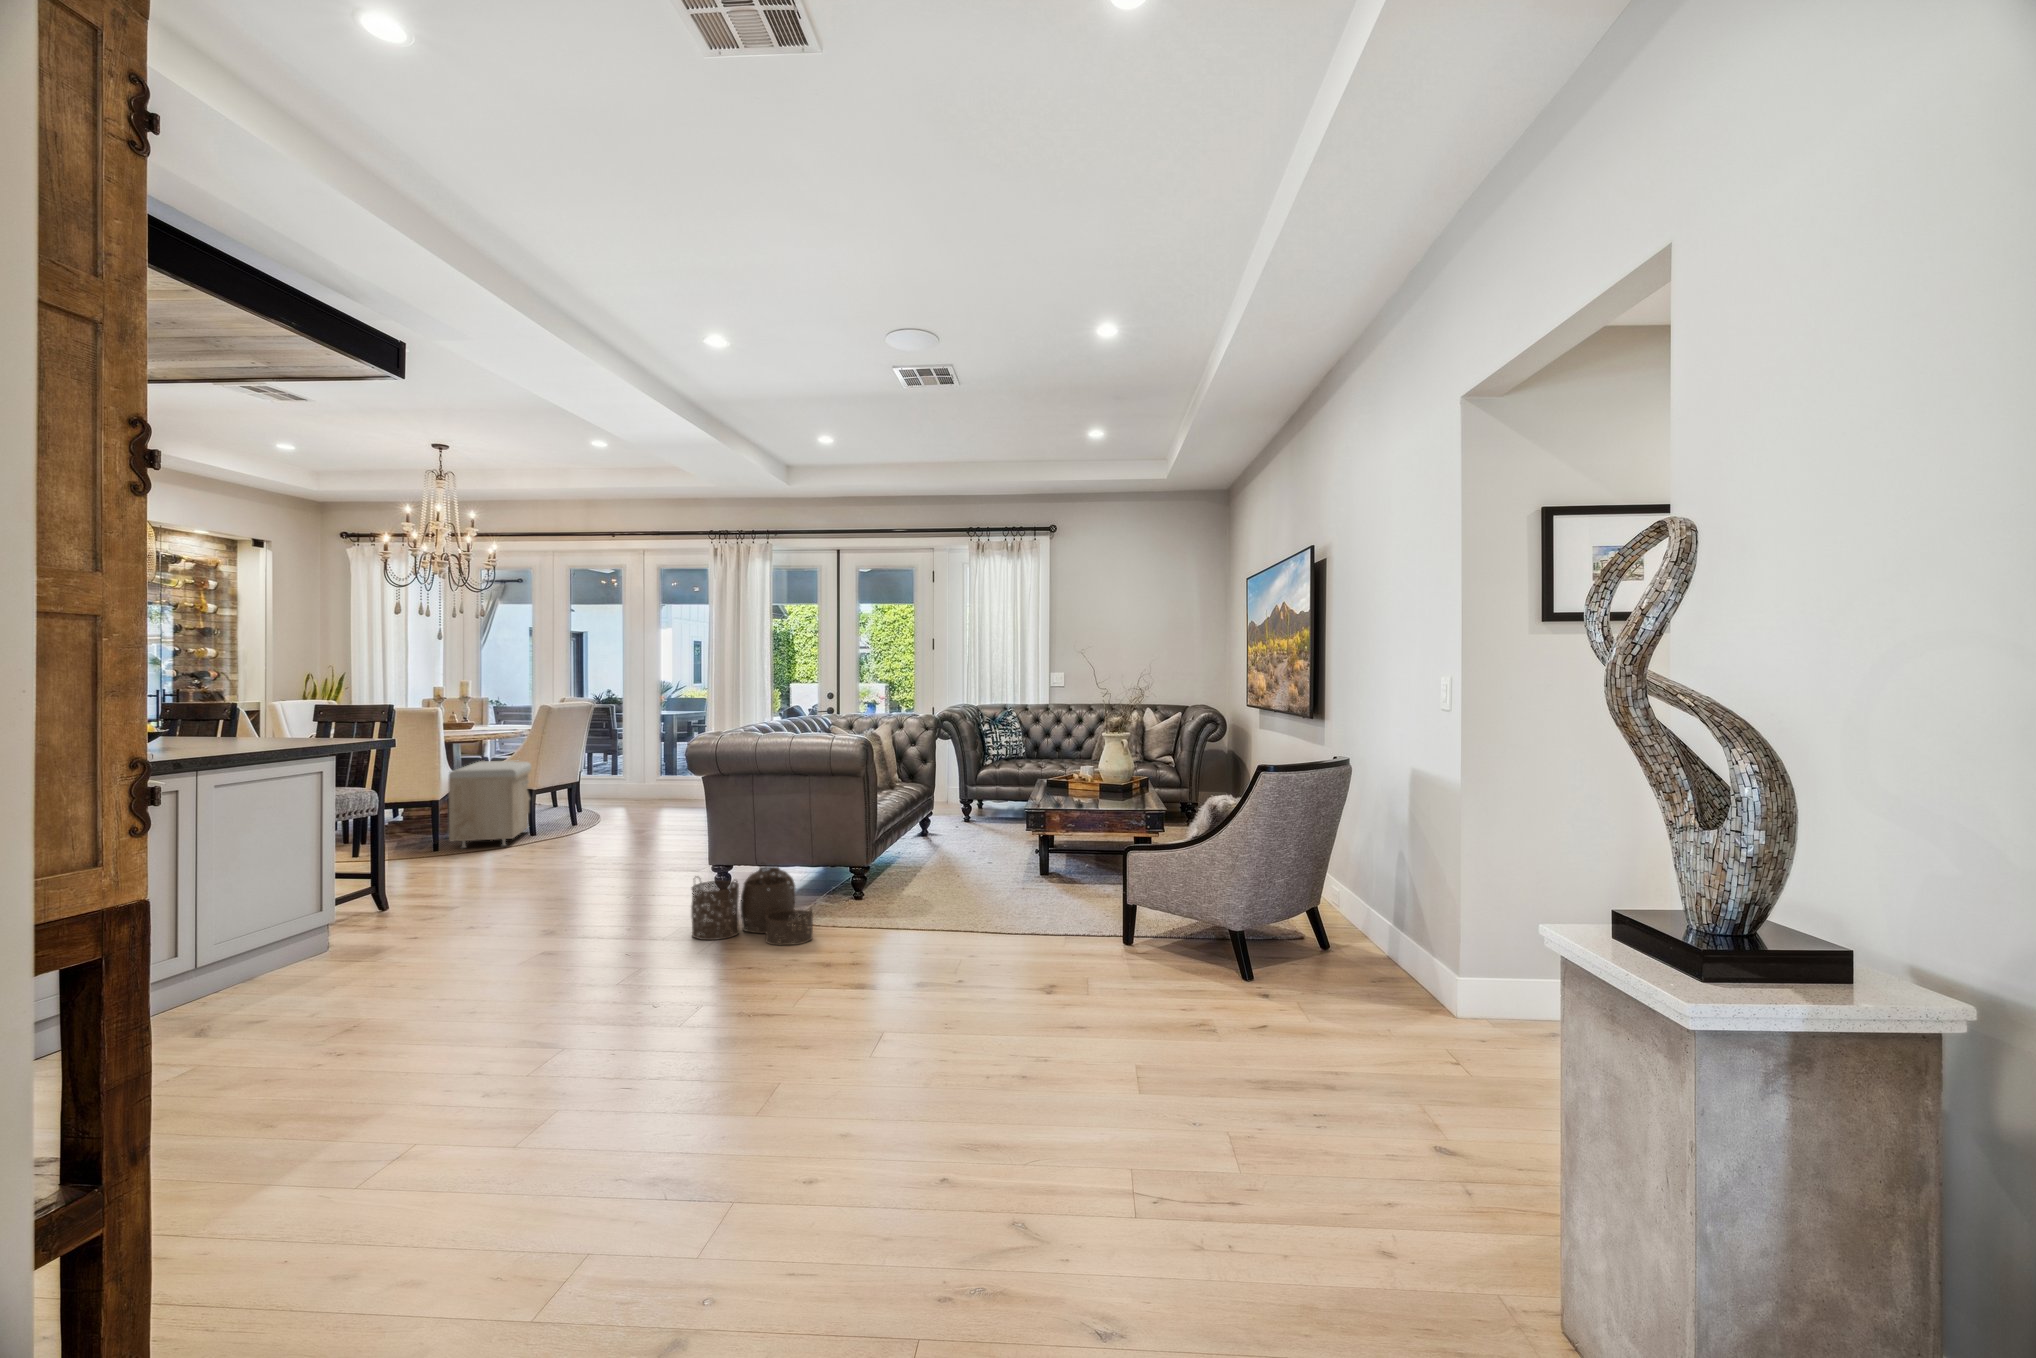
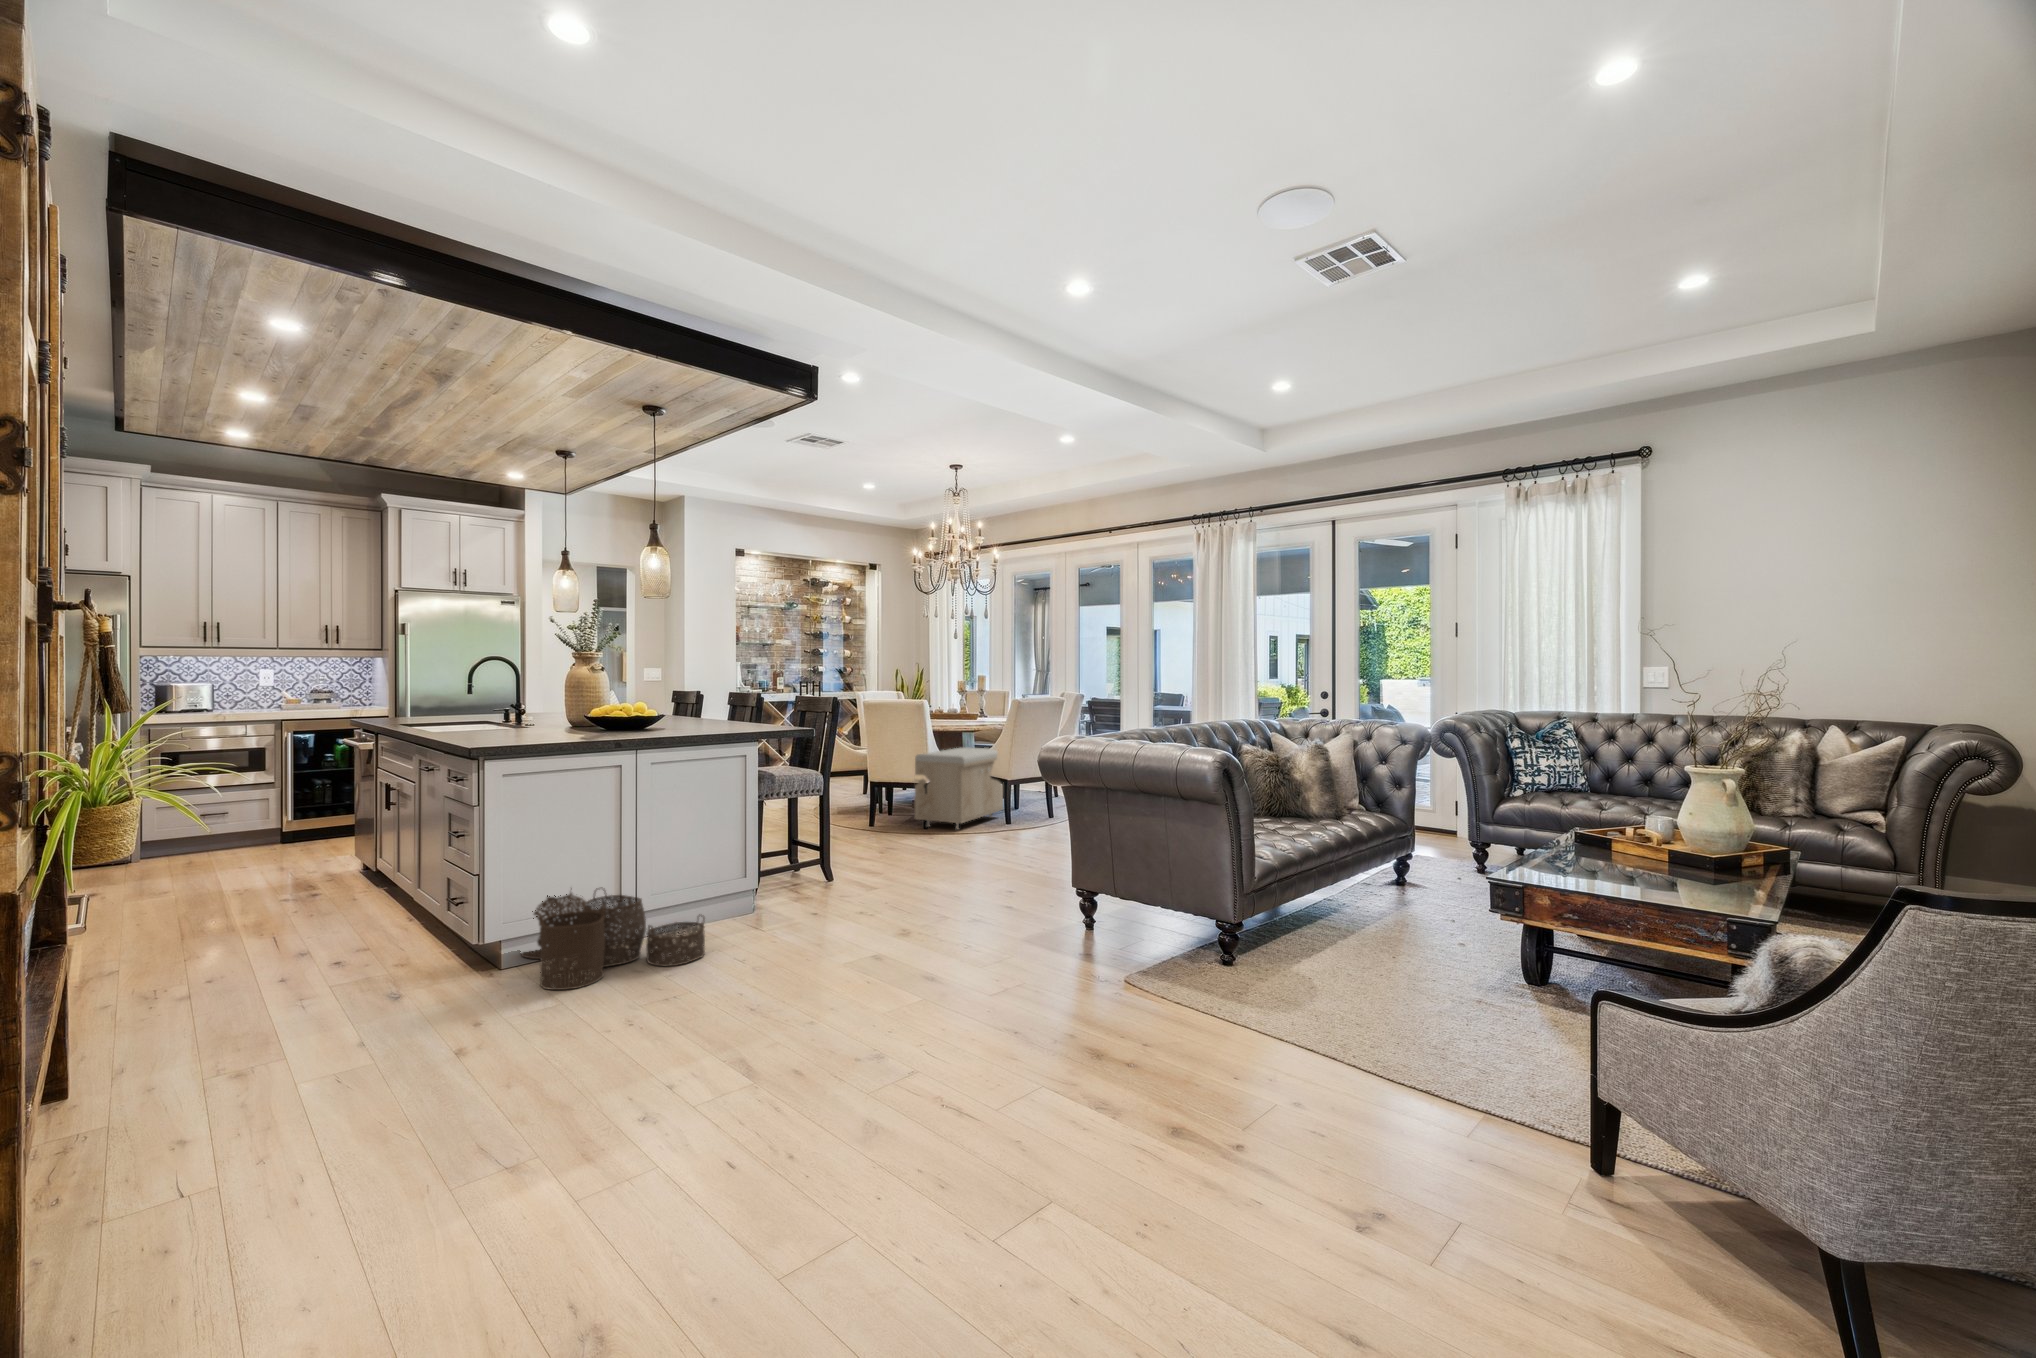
woven basket: present [691,865,813,945] -> present [521,887,705,990]

